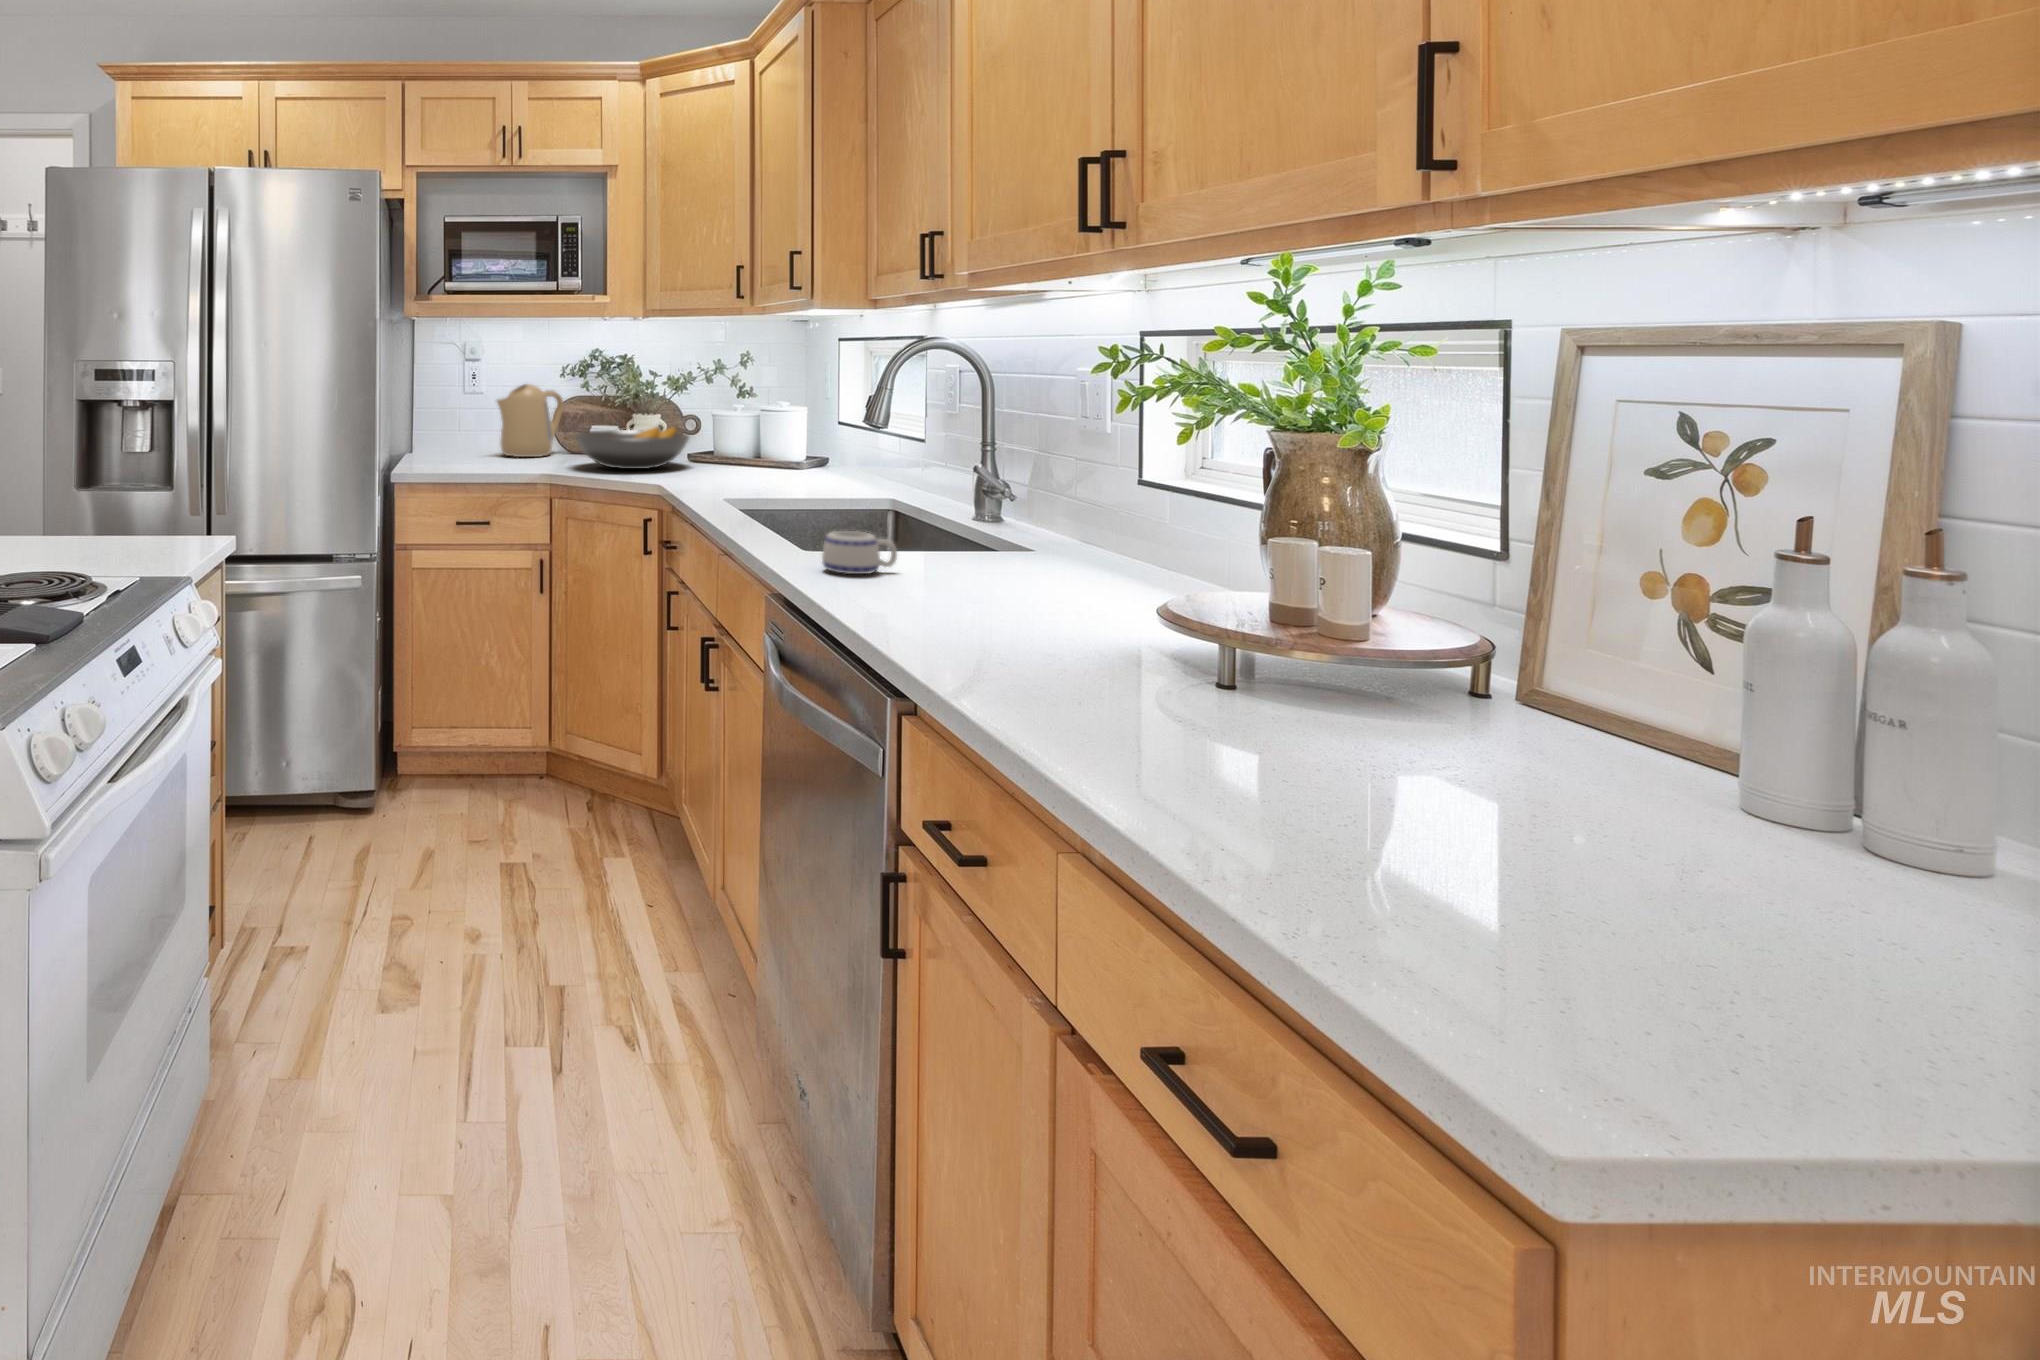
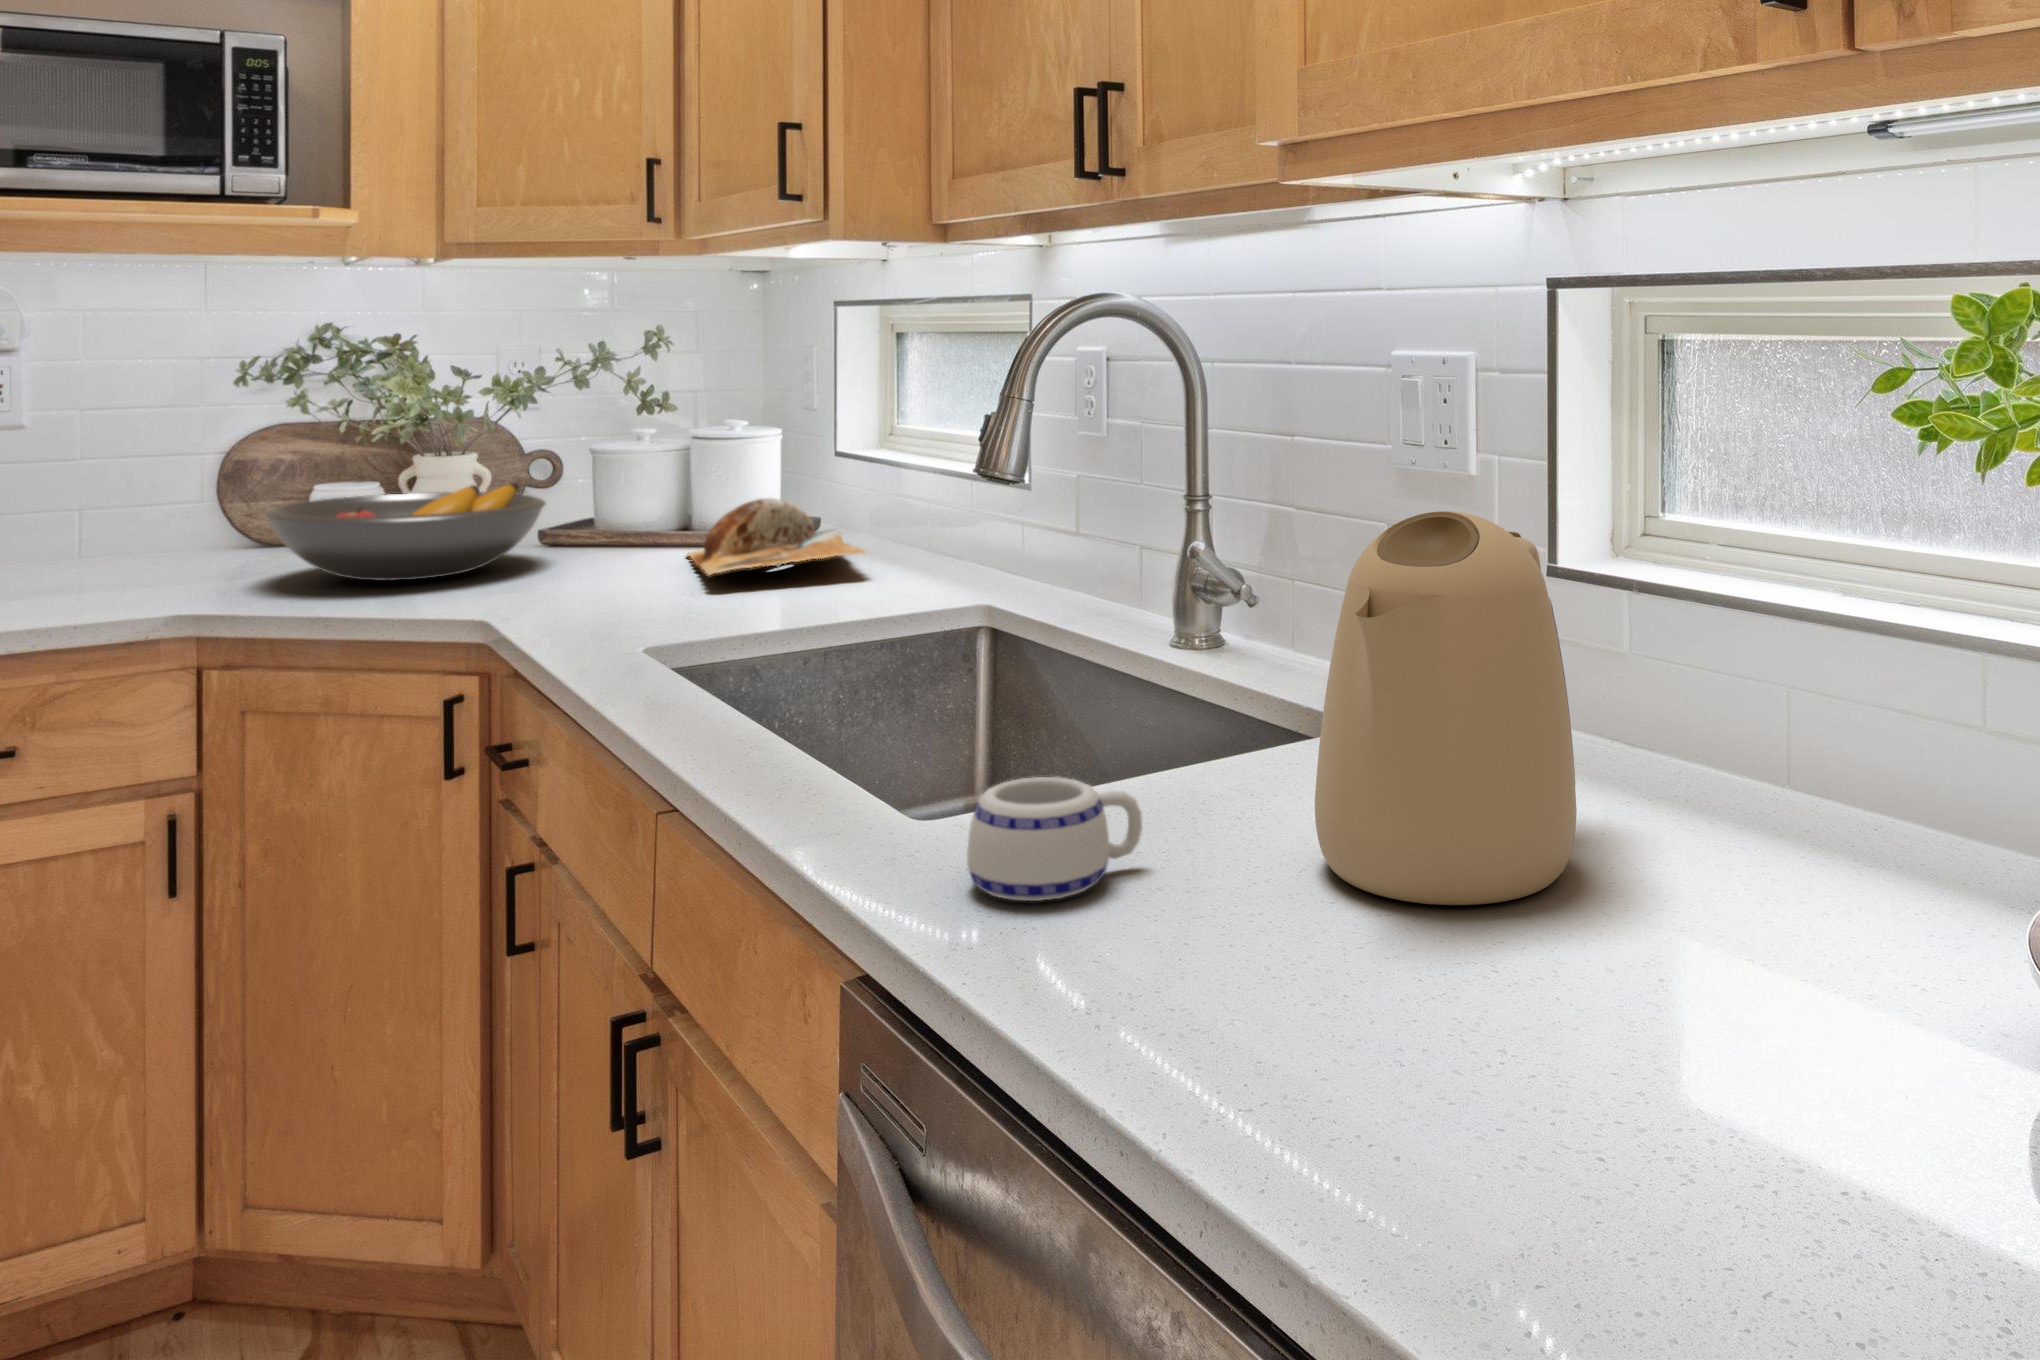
kettle: present [497,384,564,457] -> present [1315,511,1577,905]
chopping board: none [755,439,842,474] -> present [688,498,865,575]

